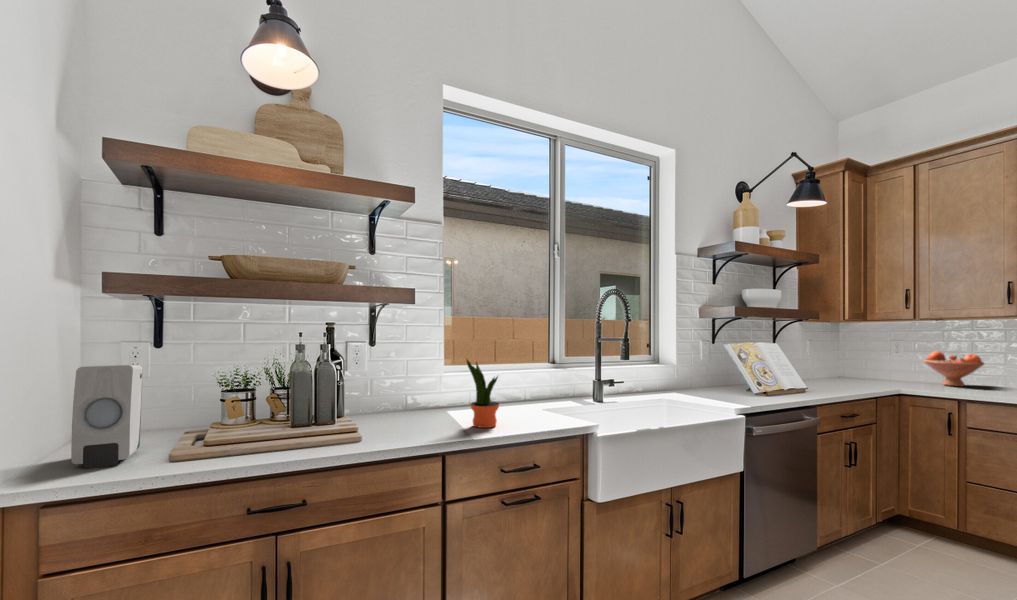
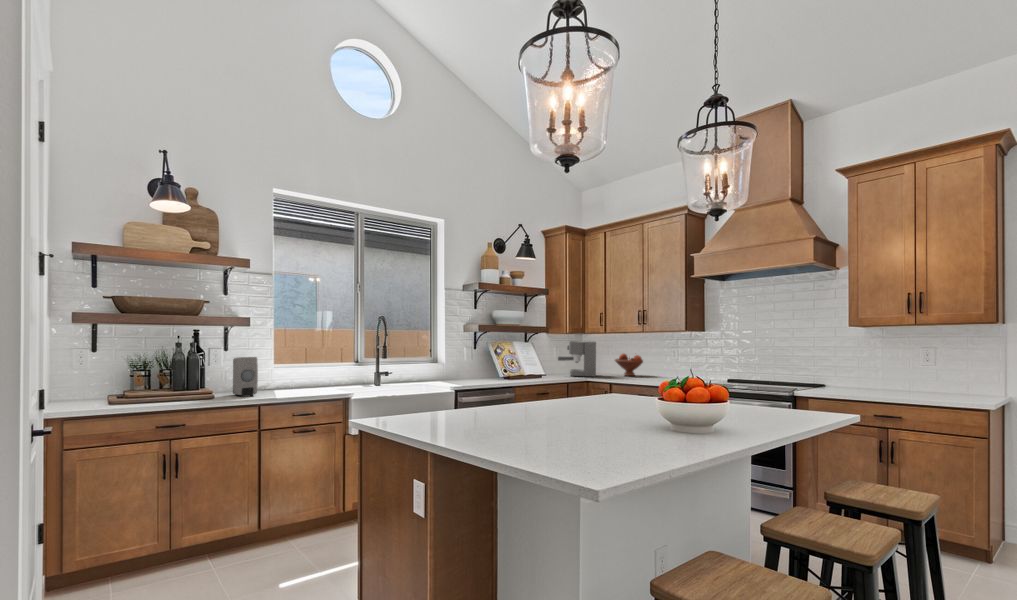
coffee maker: none [832,332,906,388] -> present [558,341,596,377]
potted plant: present [466,359,499,428] -> none [277,357,298,395]
soap dispenser: present [71,365,143,469] -> present [233,357,258,397]

